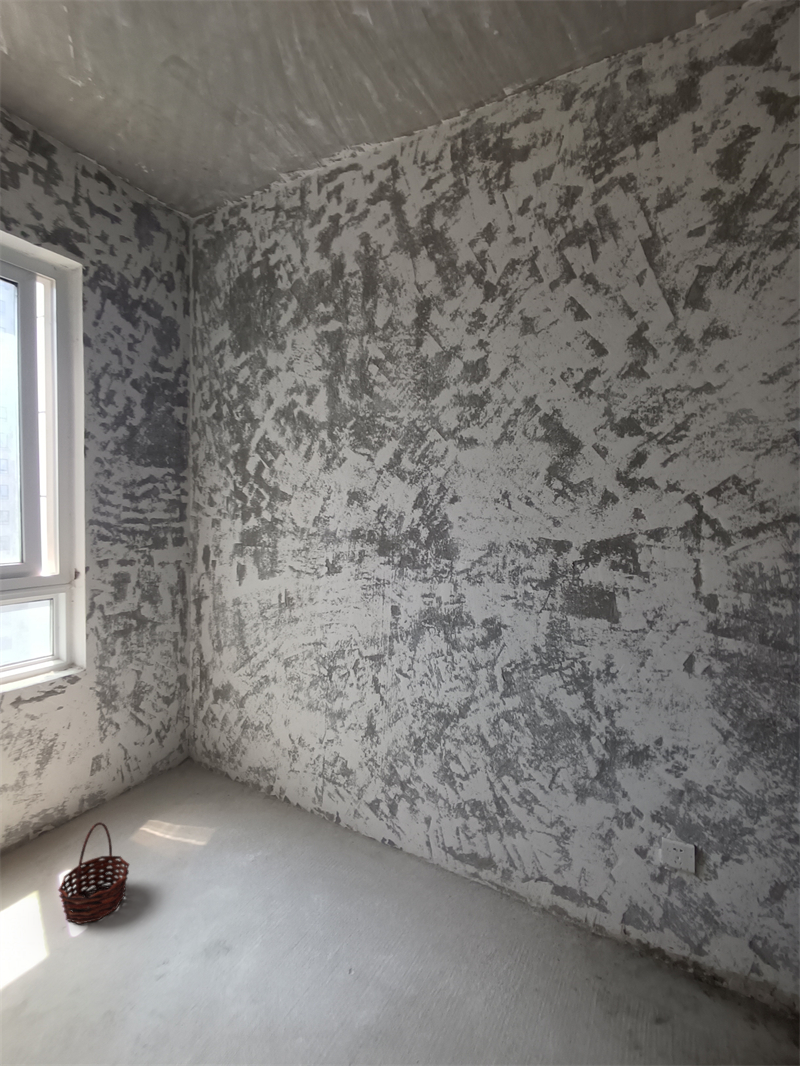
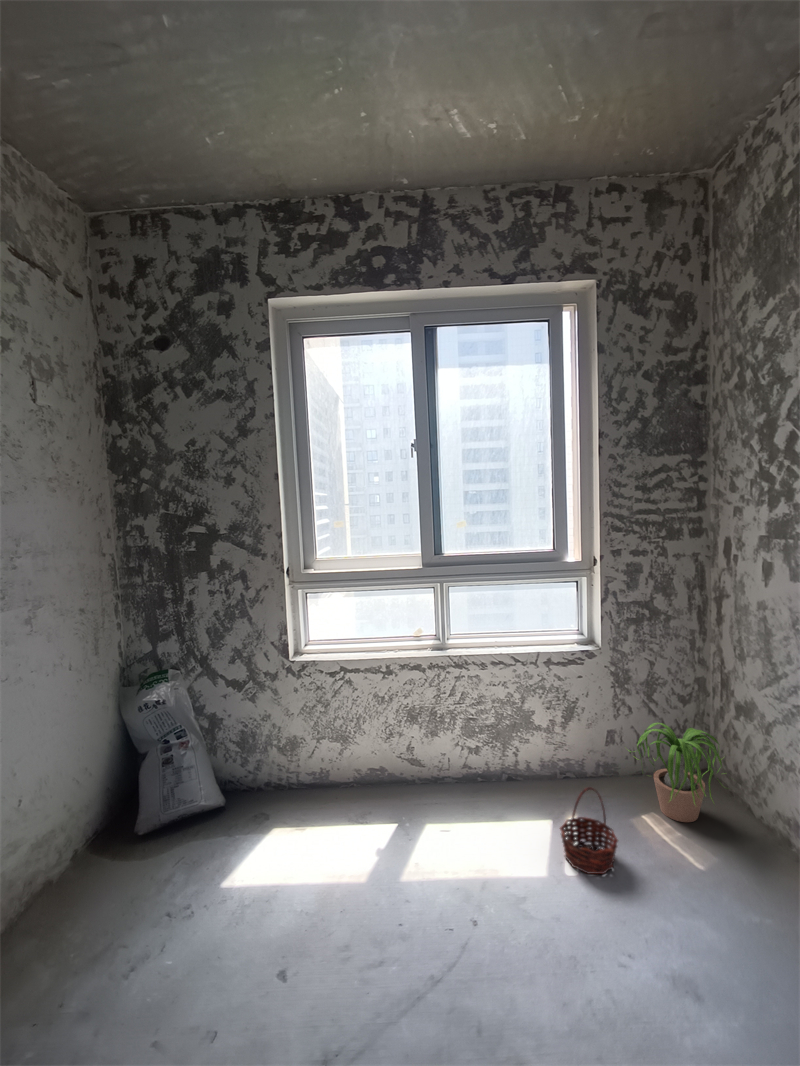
potted plant: none [114,722,218,817] -> present [637,723,722,822]

